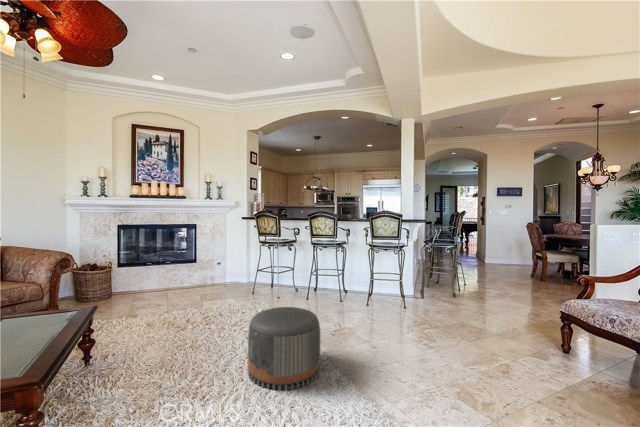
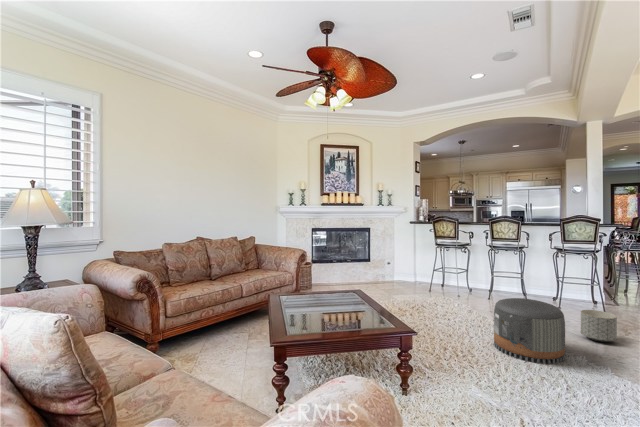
planter: none [358,311,388,347] -> present [581,310,617,342]

